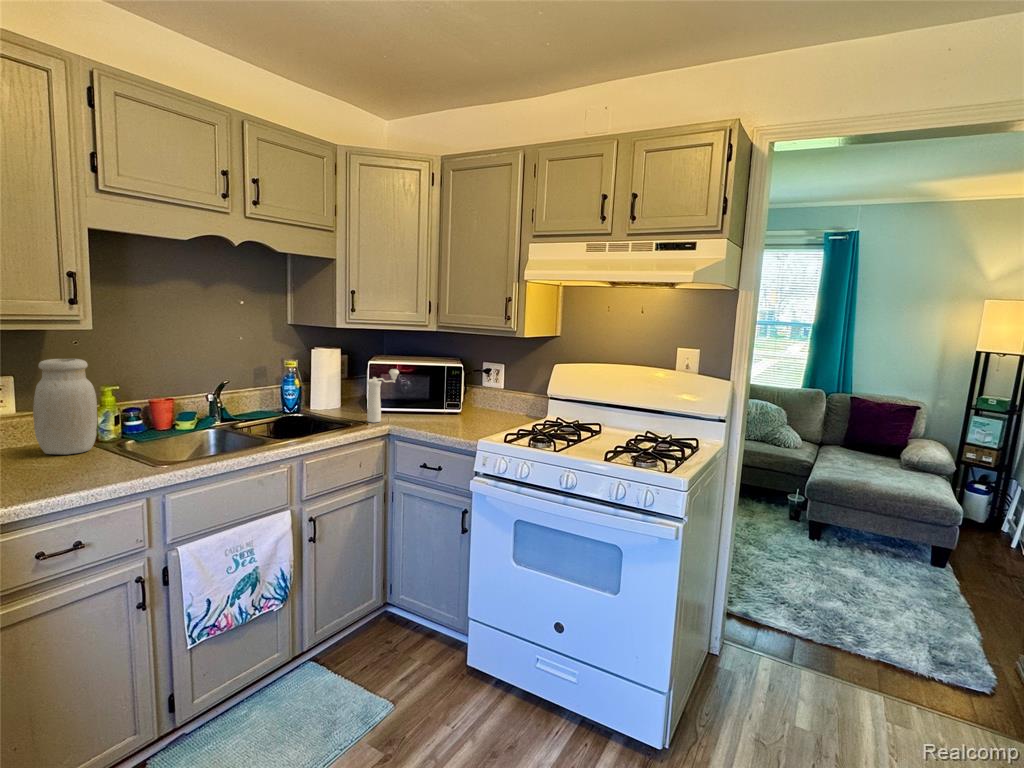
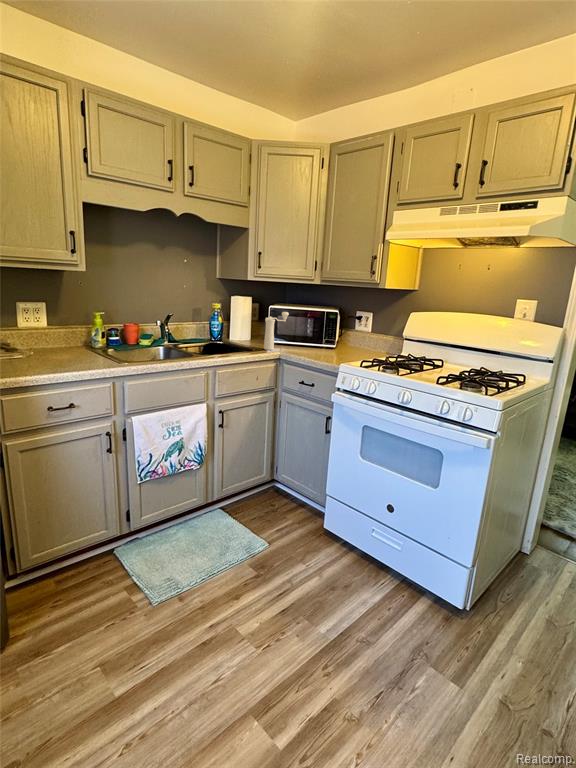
jar: present [33,359,98,454] -> none [54,292,90,353]

